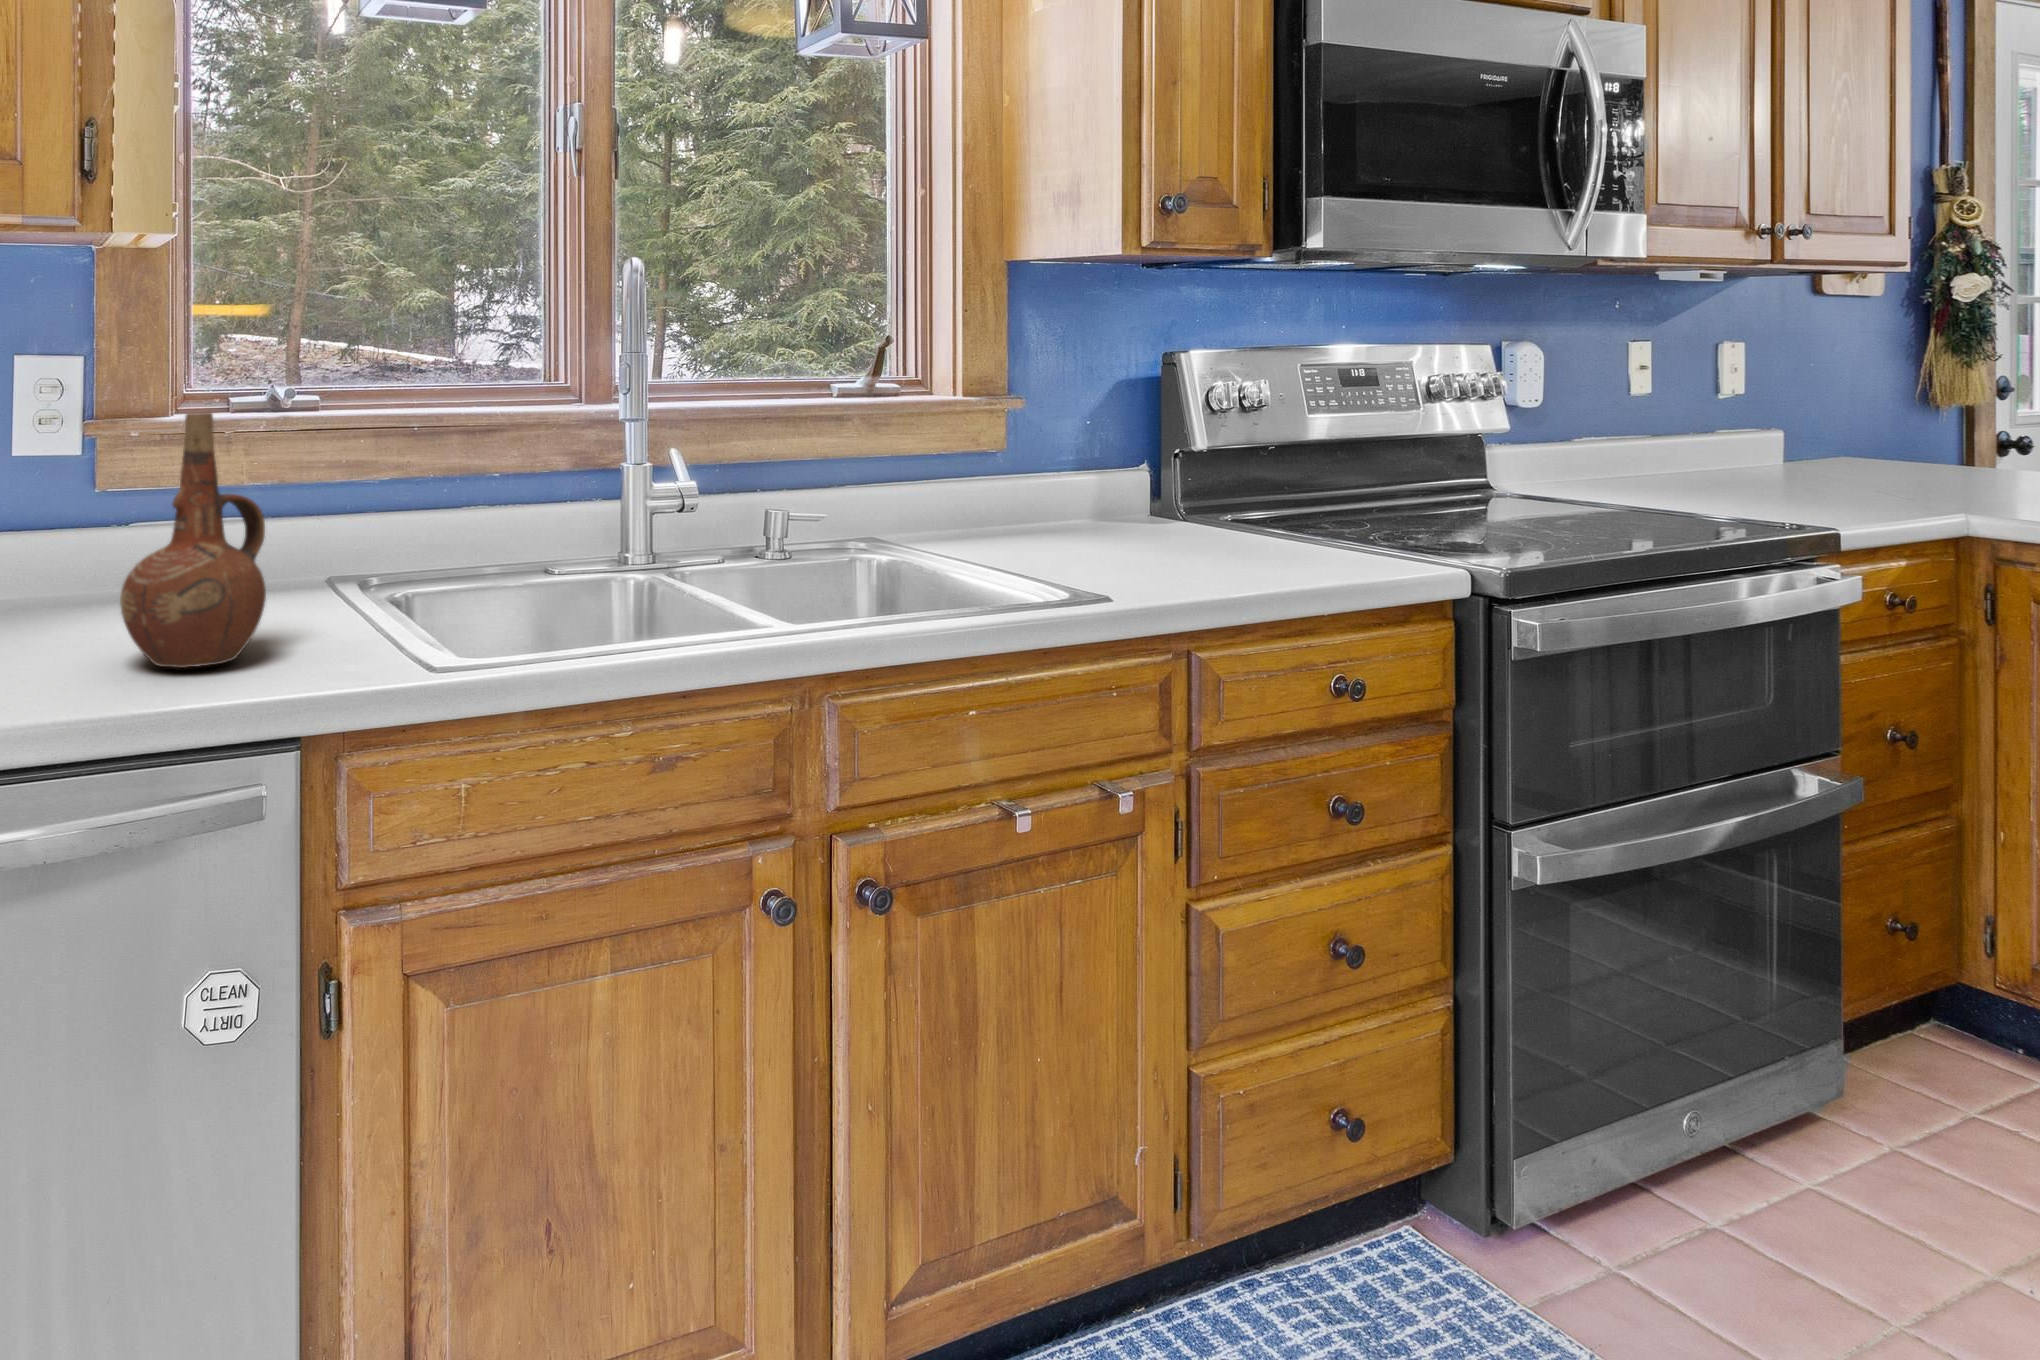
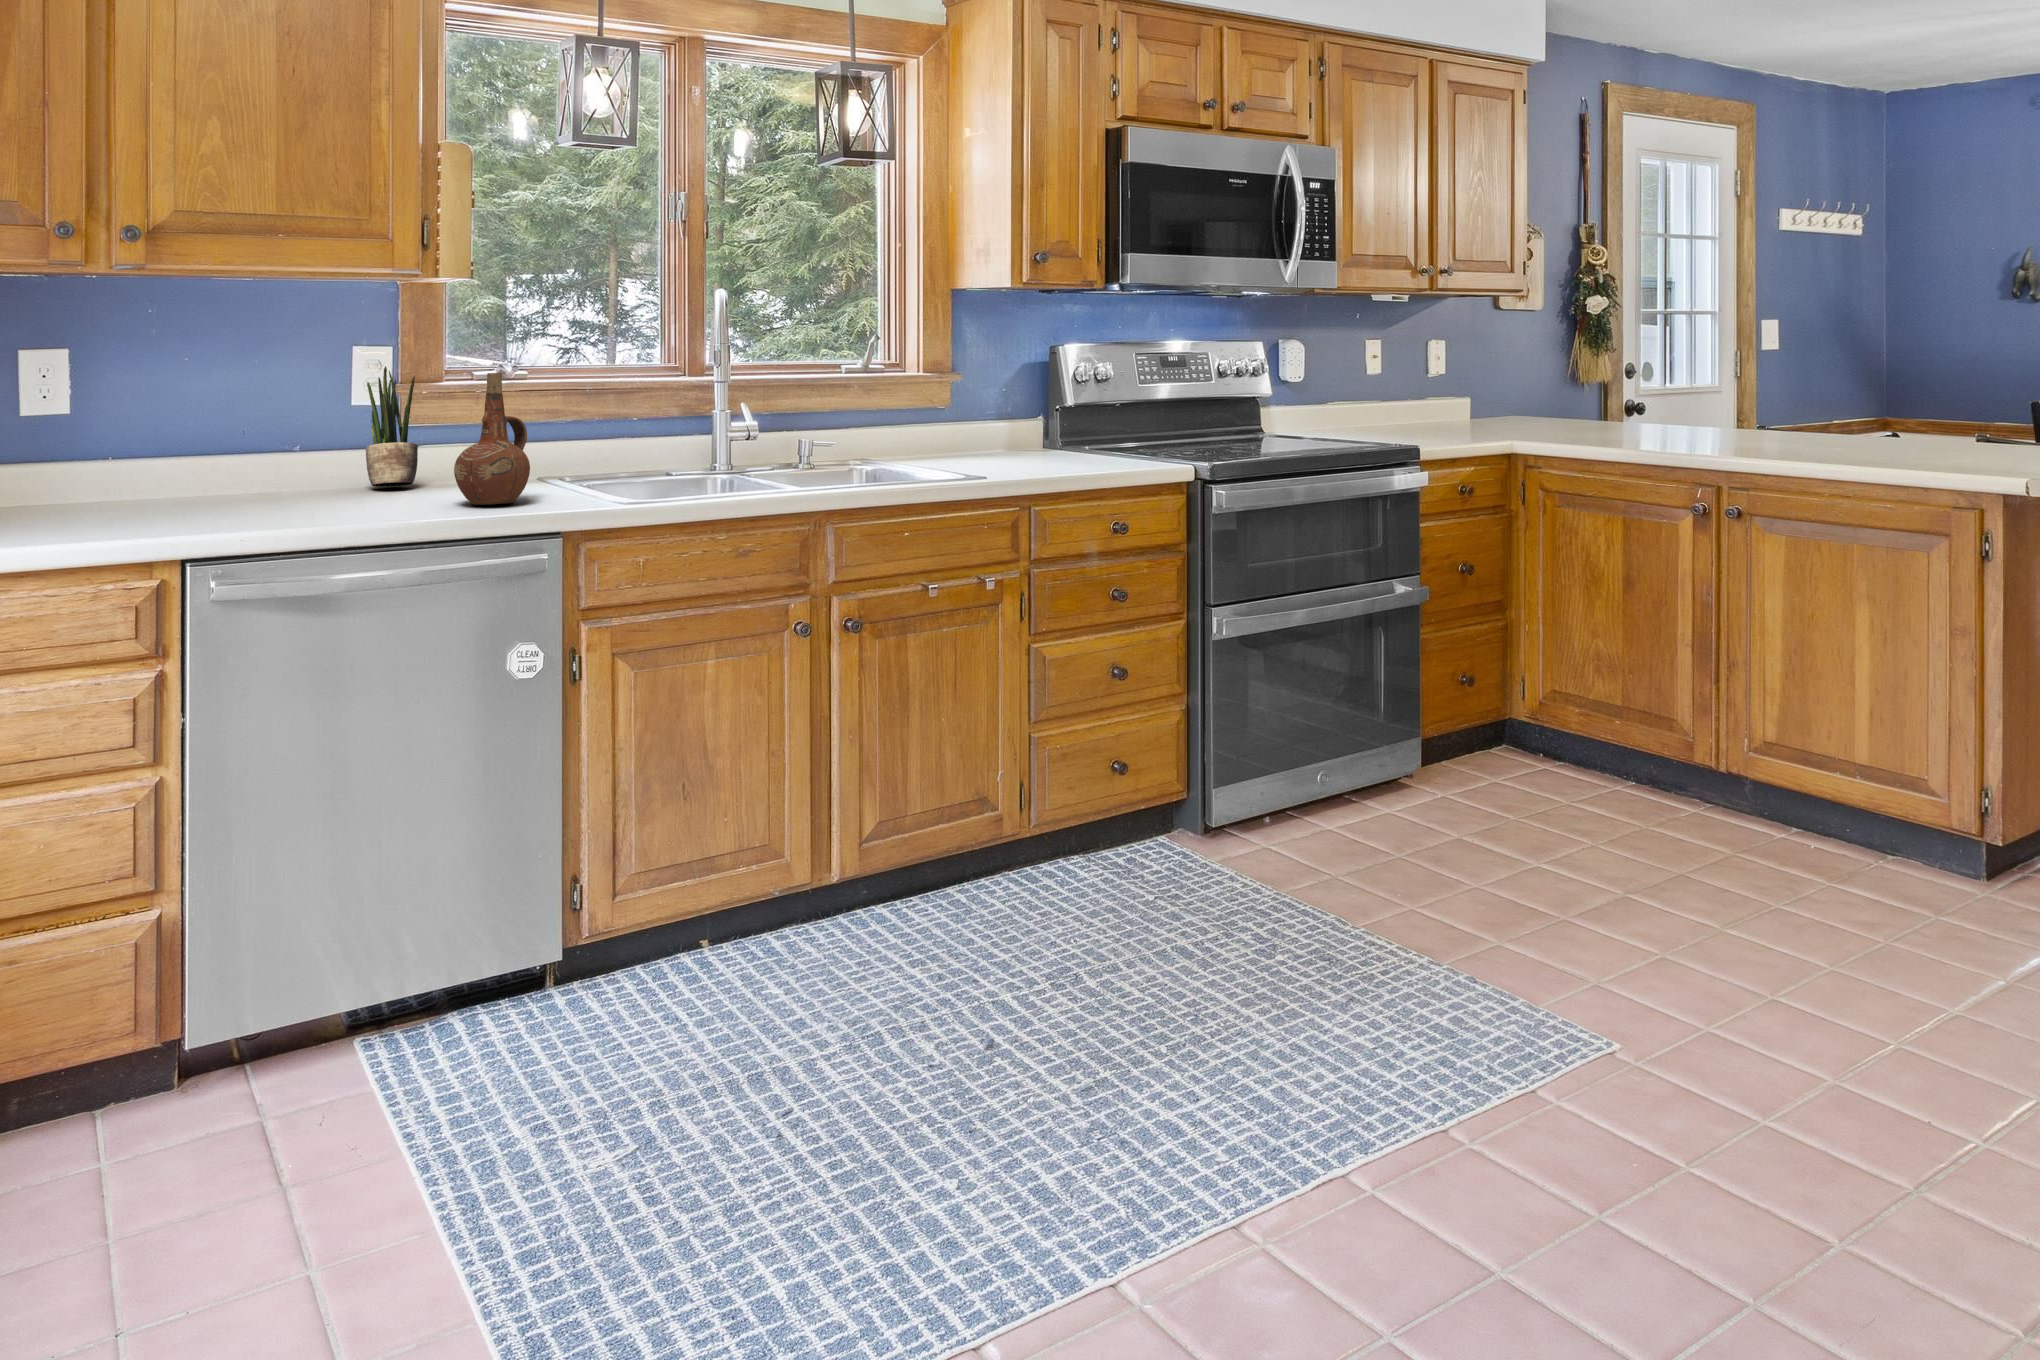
potted plant: none [13,393,105,604] -> present [366,366,418,487]

